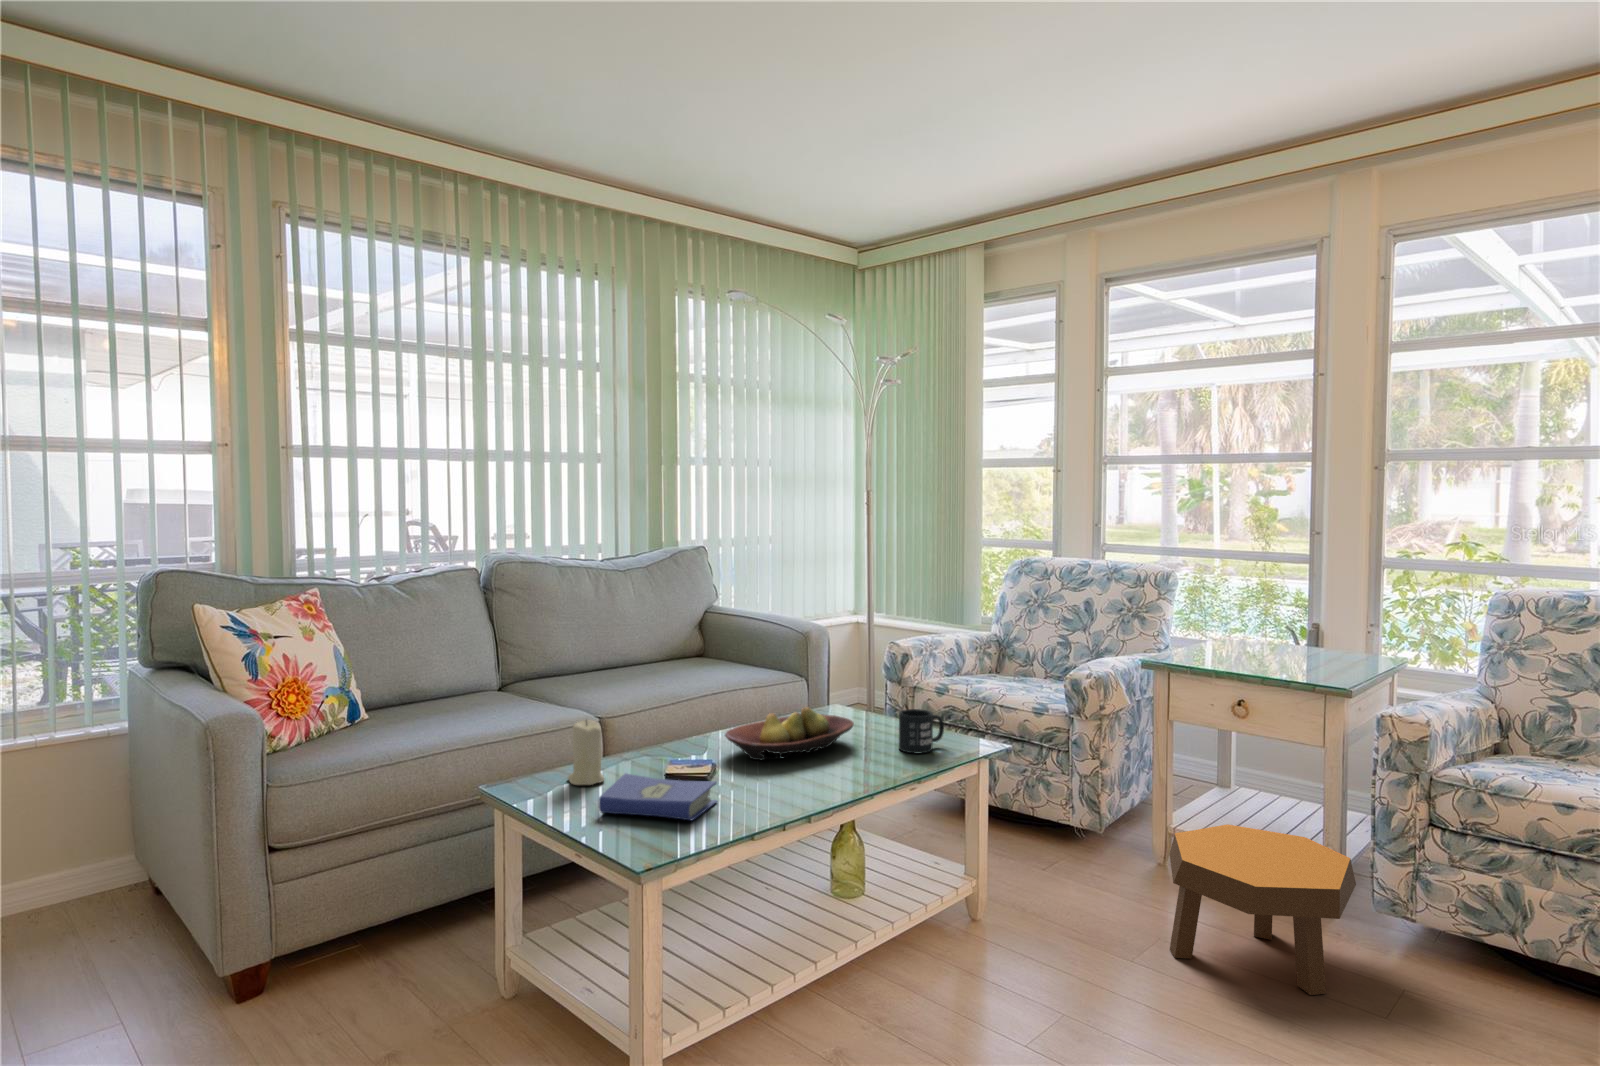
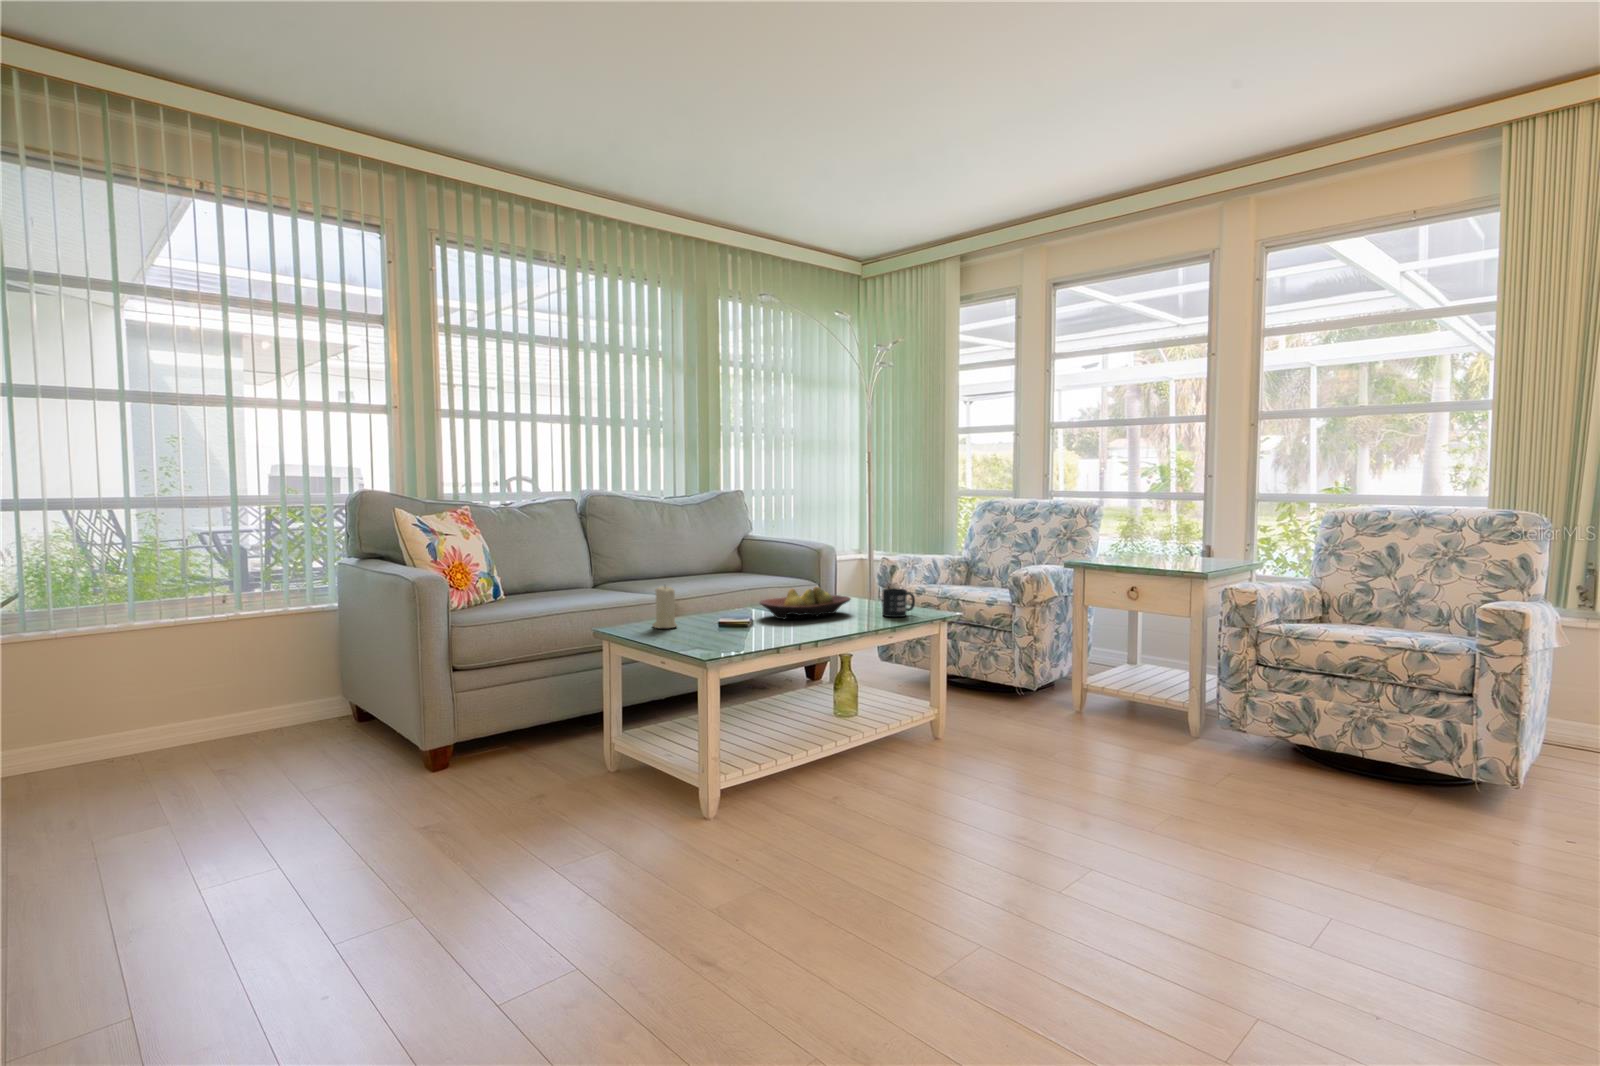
hardcover book: present [599,774,717,820] -> none [676,618,755,642]
footstool: present [1169,824,1356,995] -> none [1072,671,1202,773]

